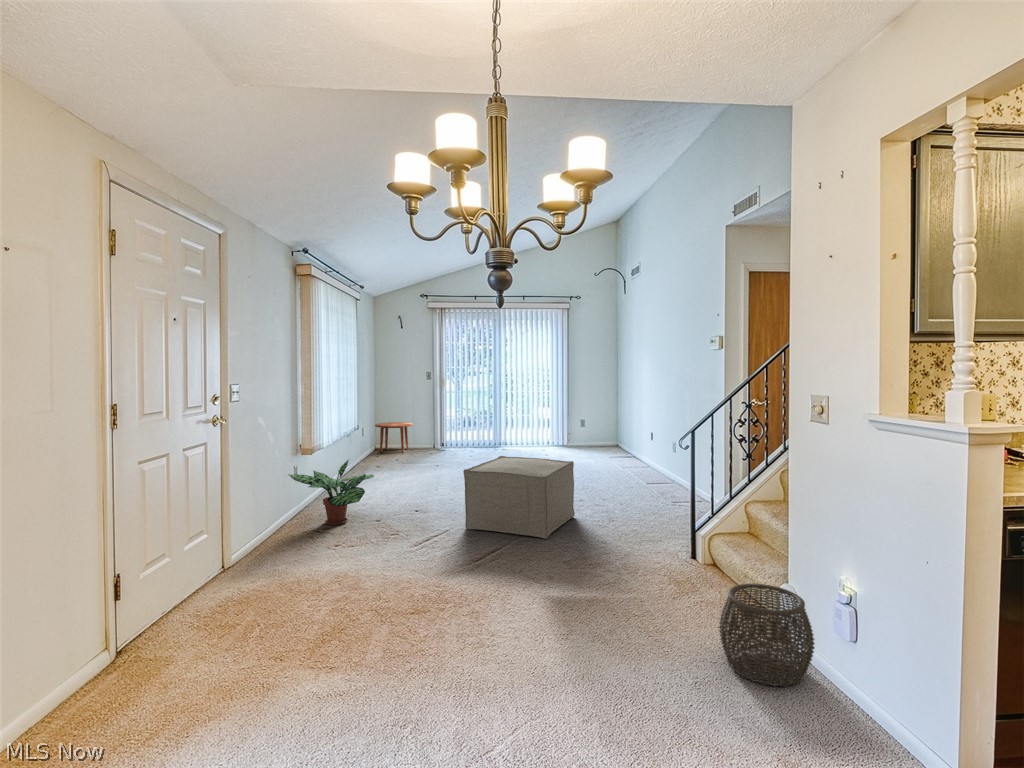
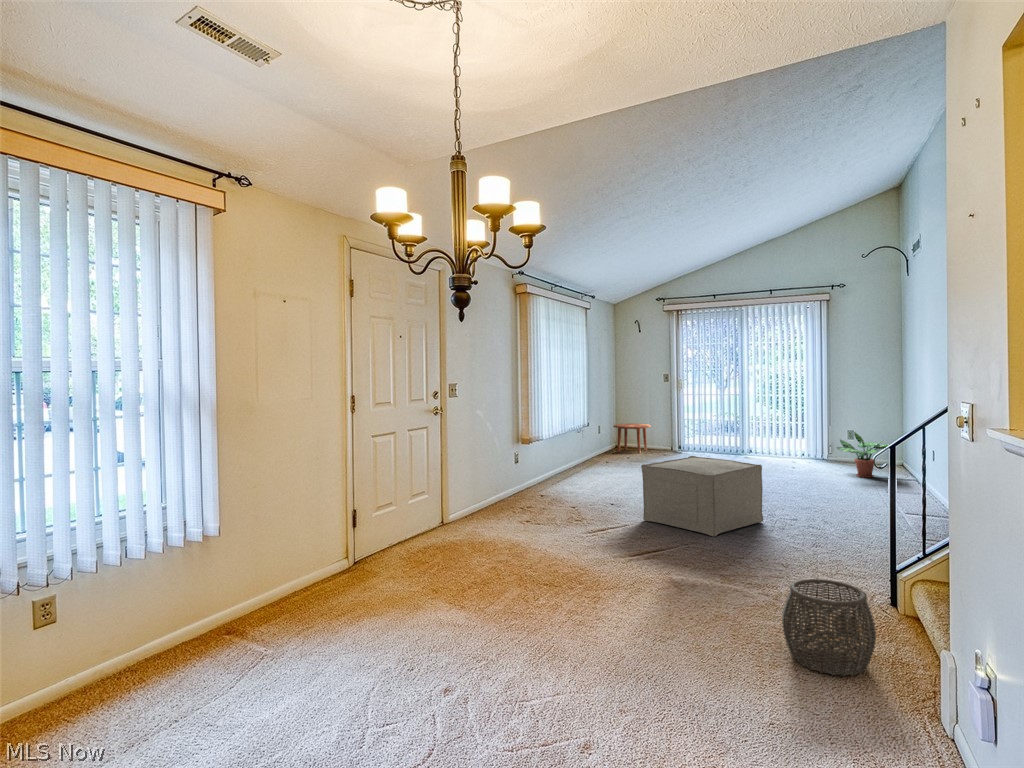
potted plant: present [289,460,374,525] -> present [837,432,889,478]

